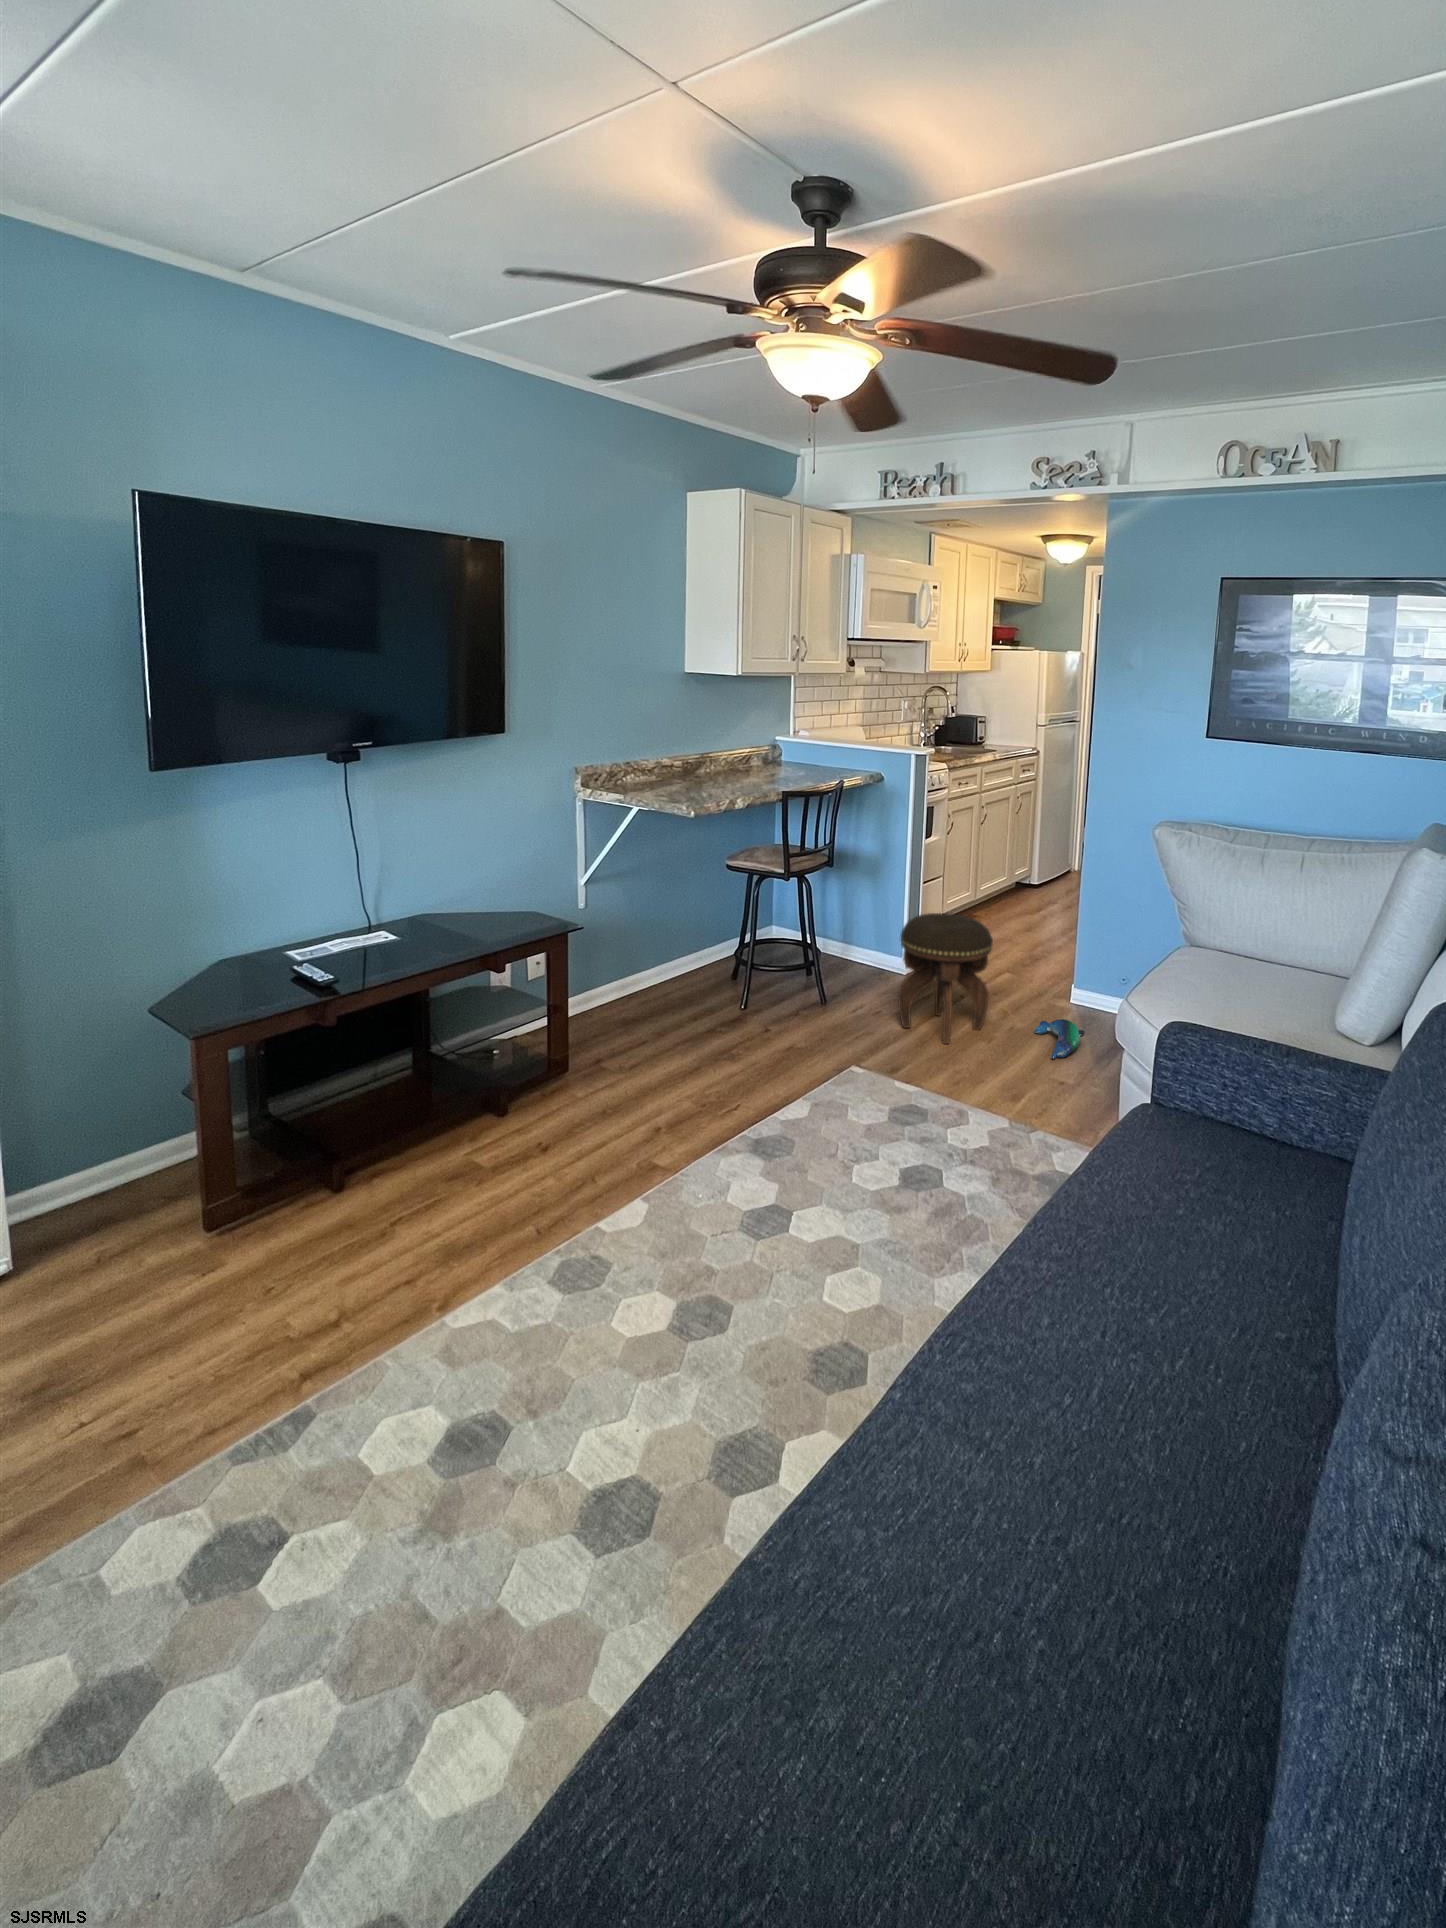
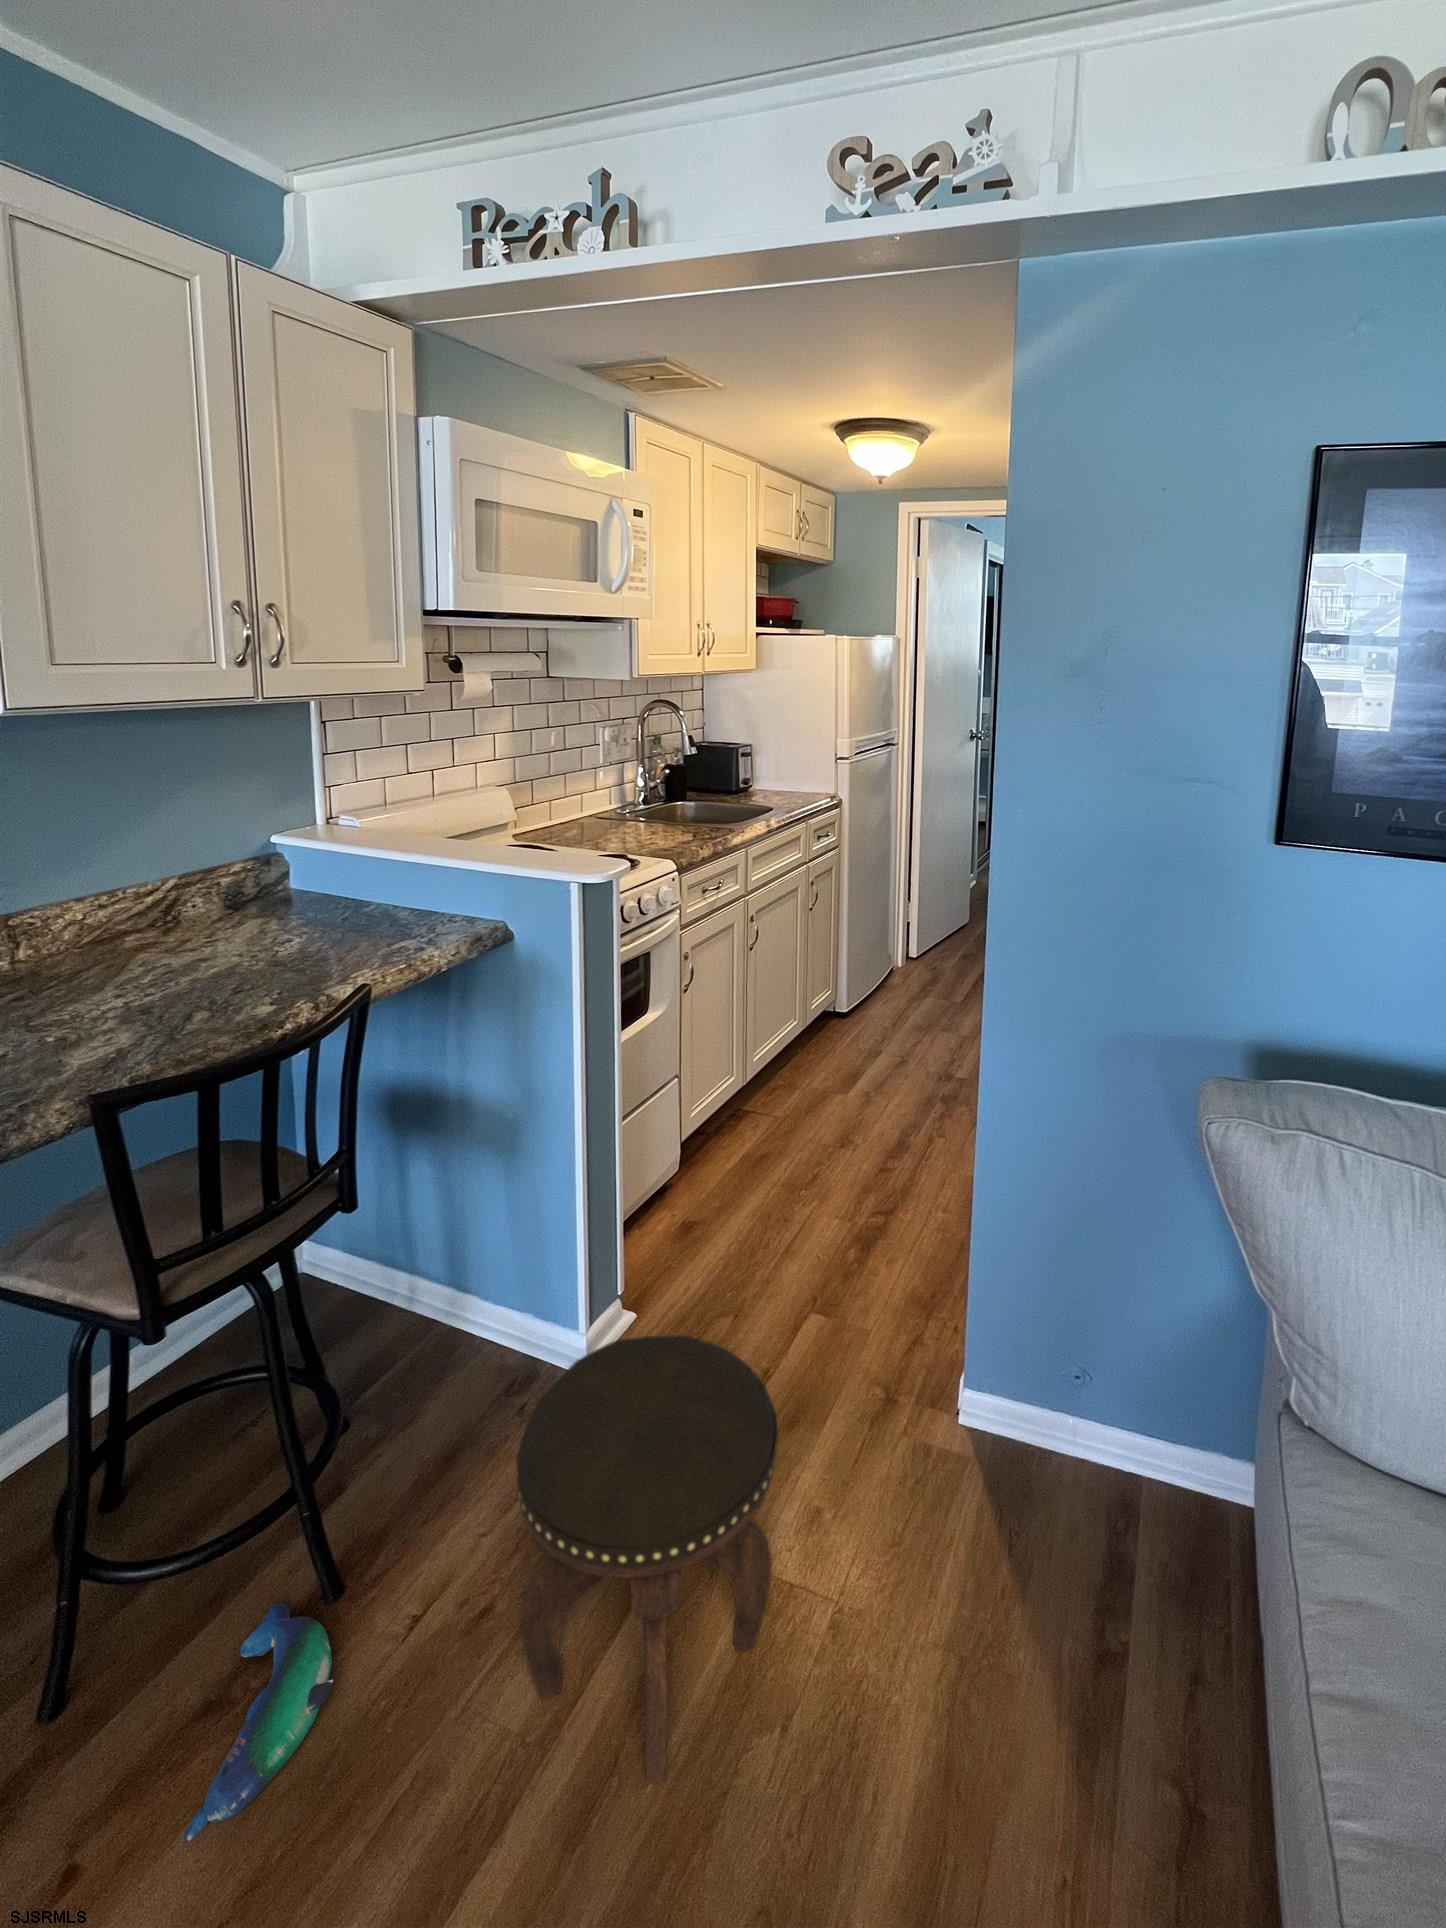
plush toy: present [1034,1019,1085,1059] -> present [184,1603,333,1842]

